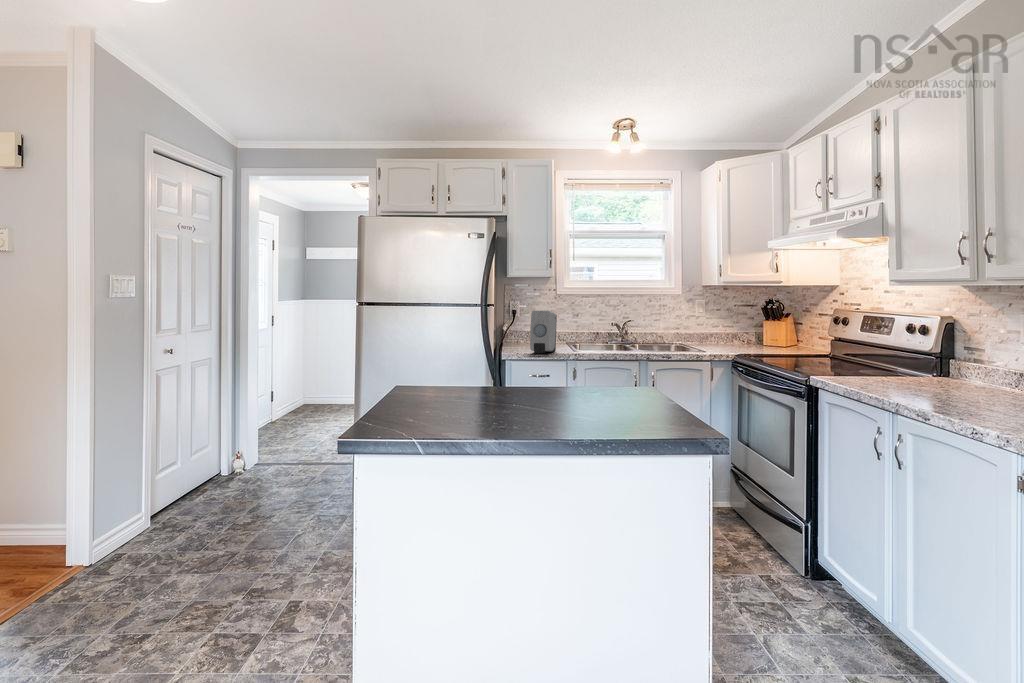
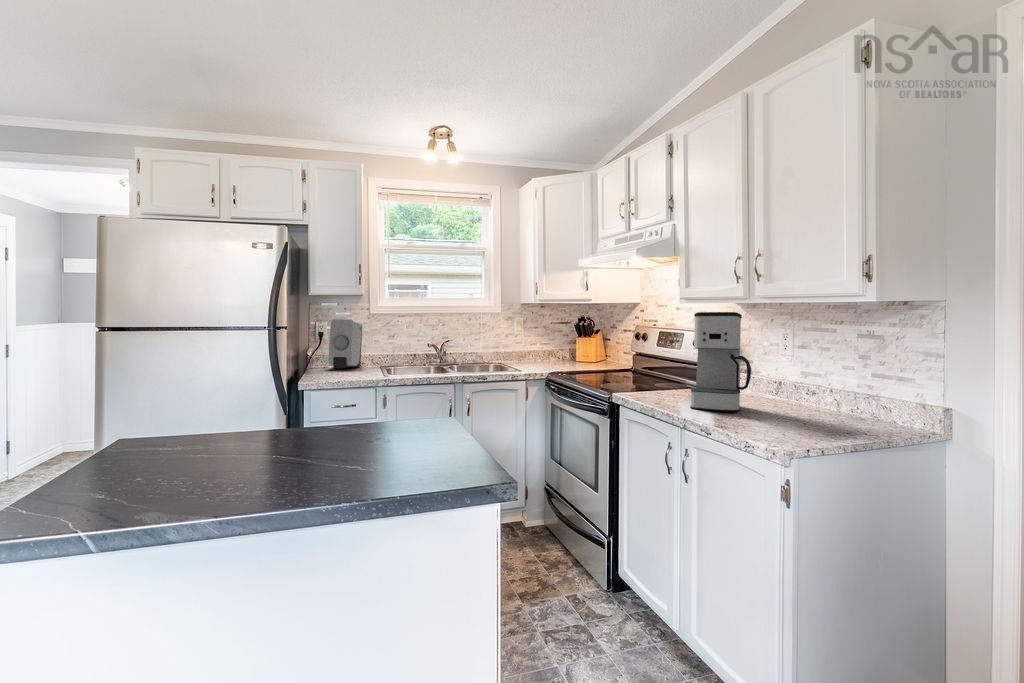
coffee maker: none [906,292,987,399] -> present [691,312,751,412]

